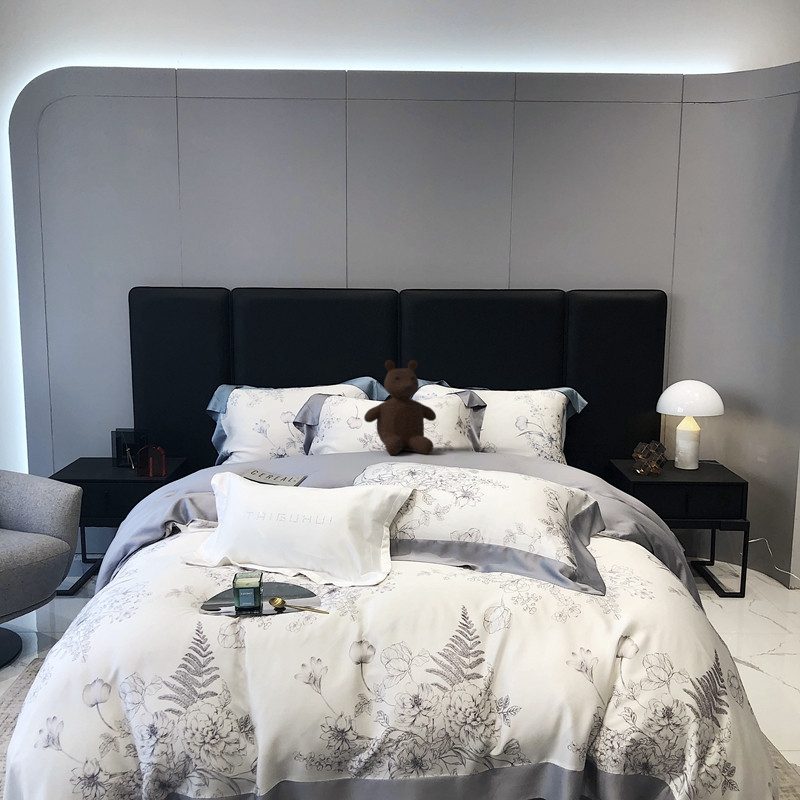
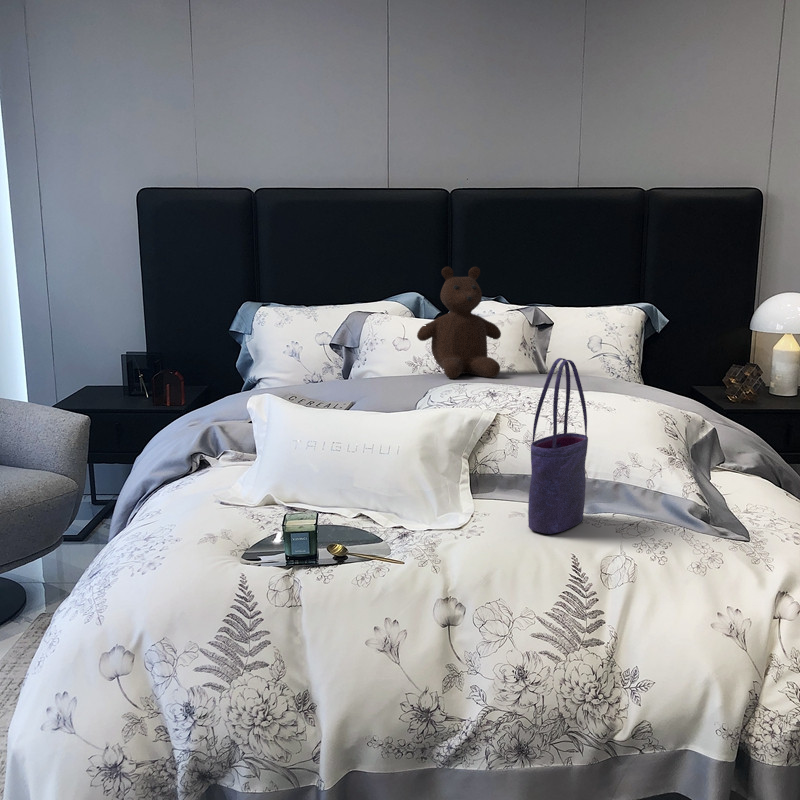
tote bag: none [435,447,483,589] -> present [528,358,588,534]

